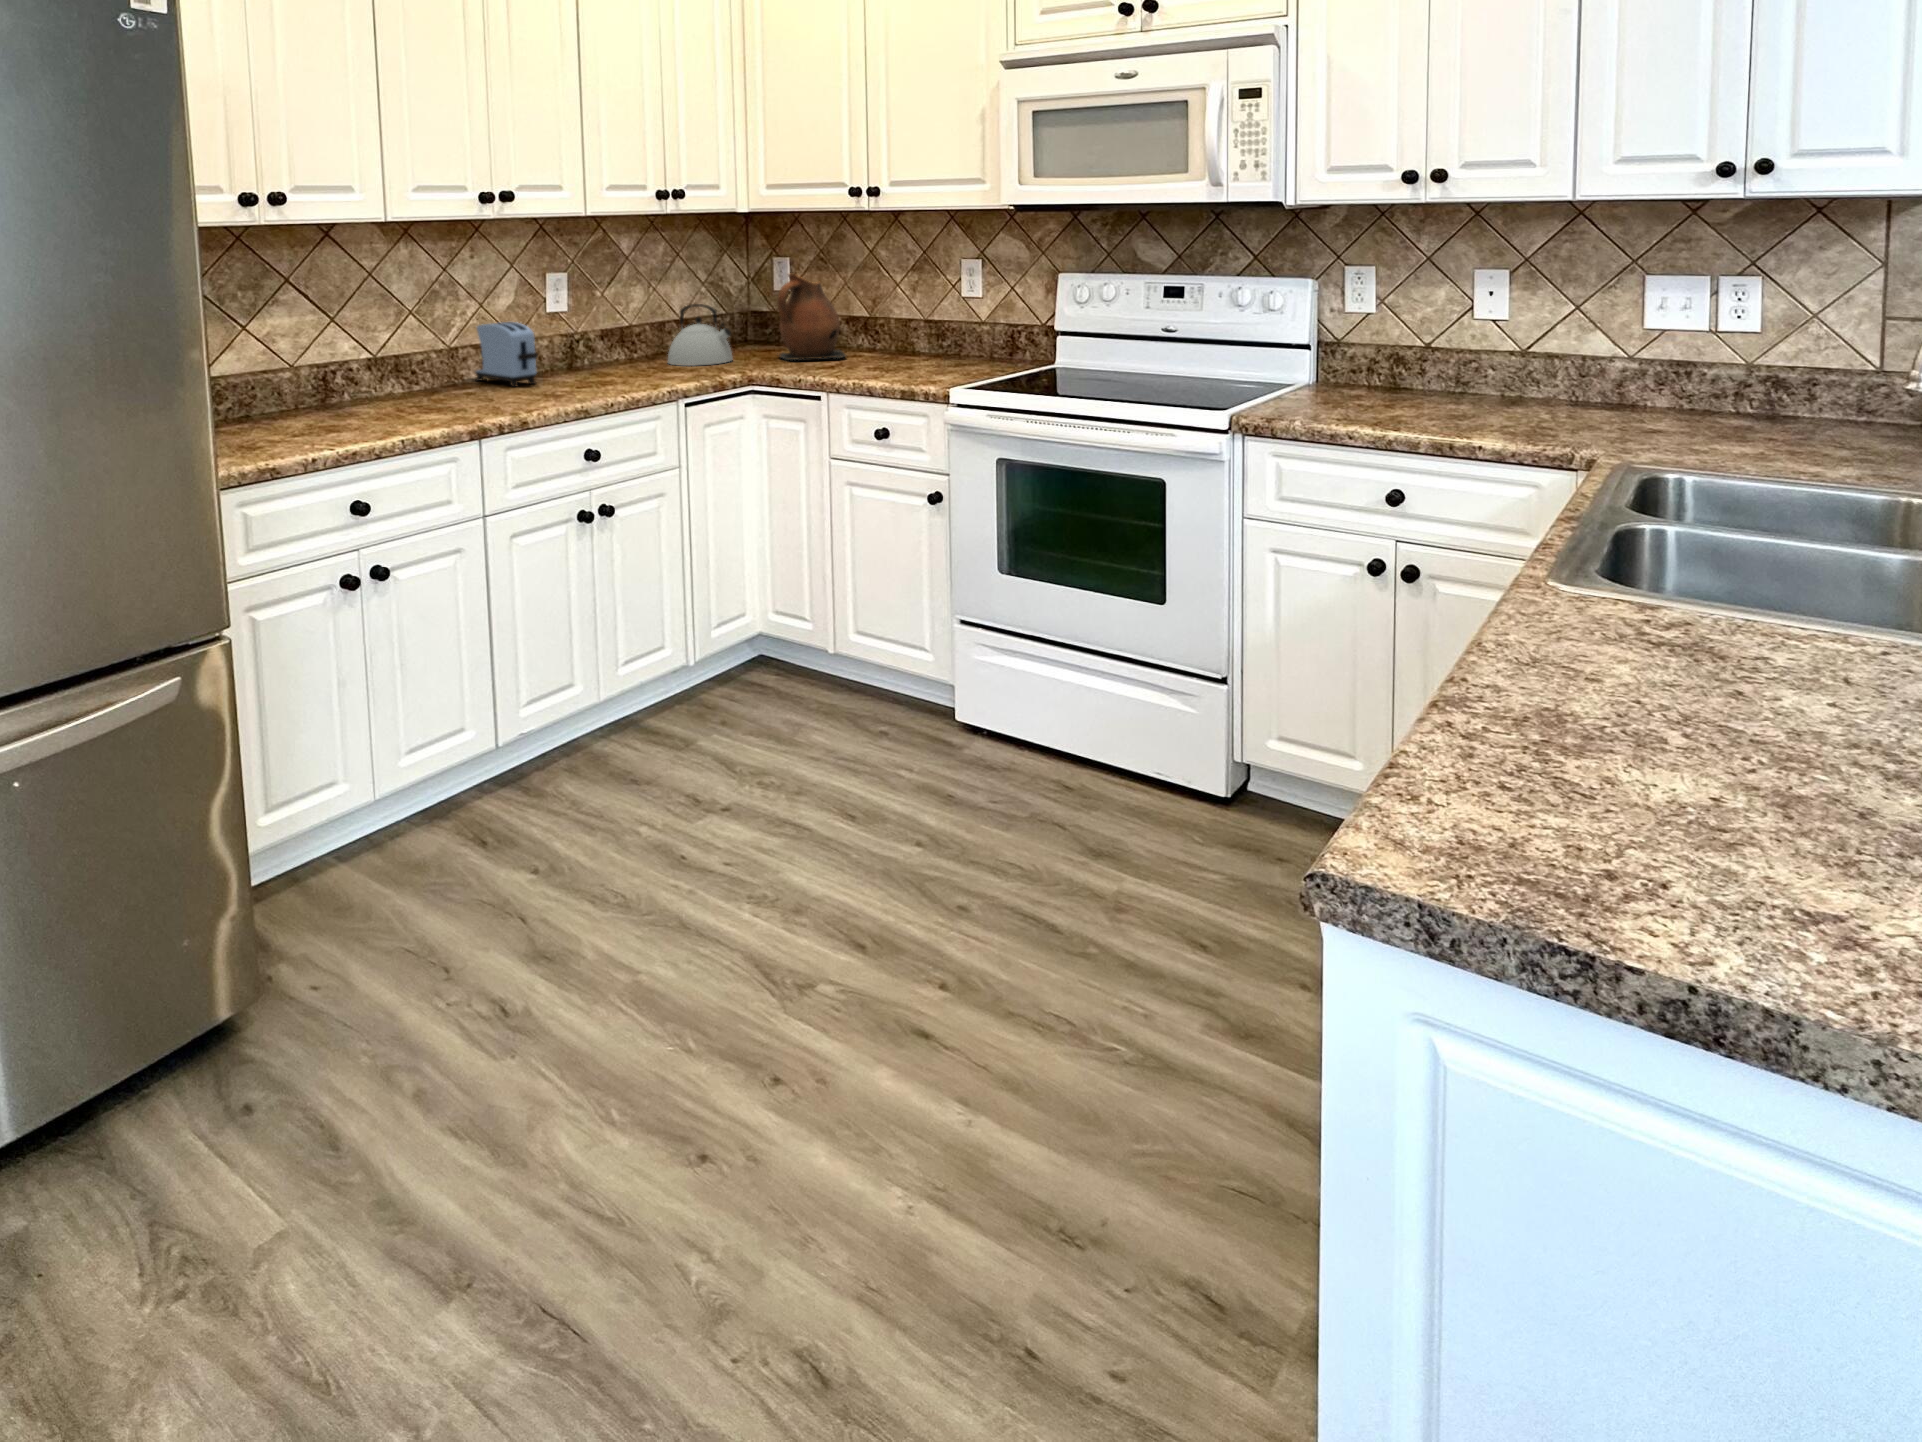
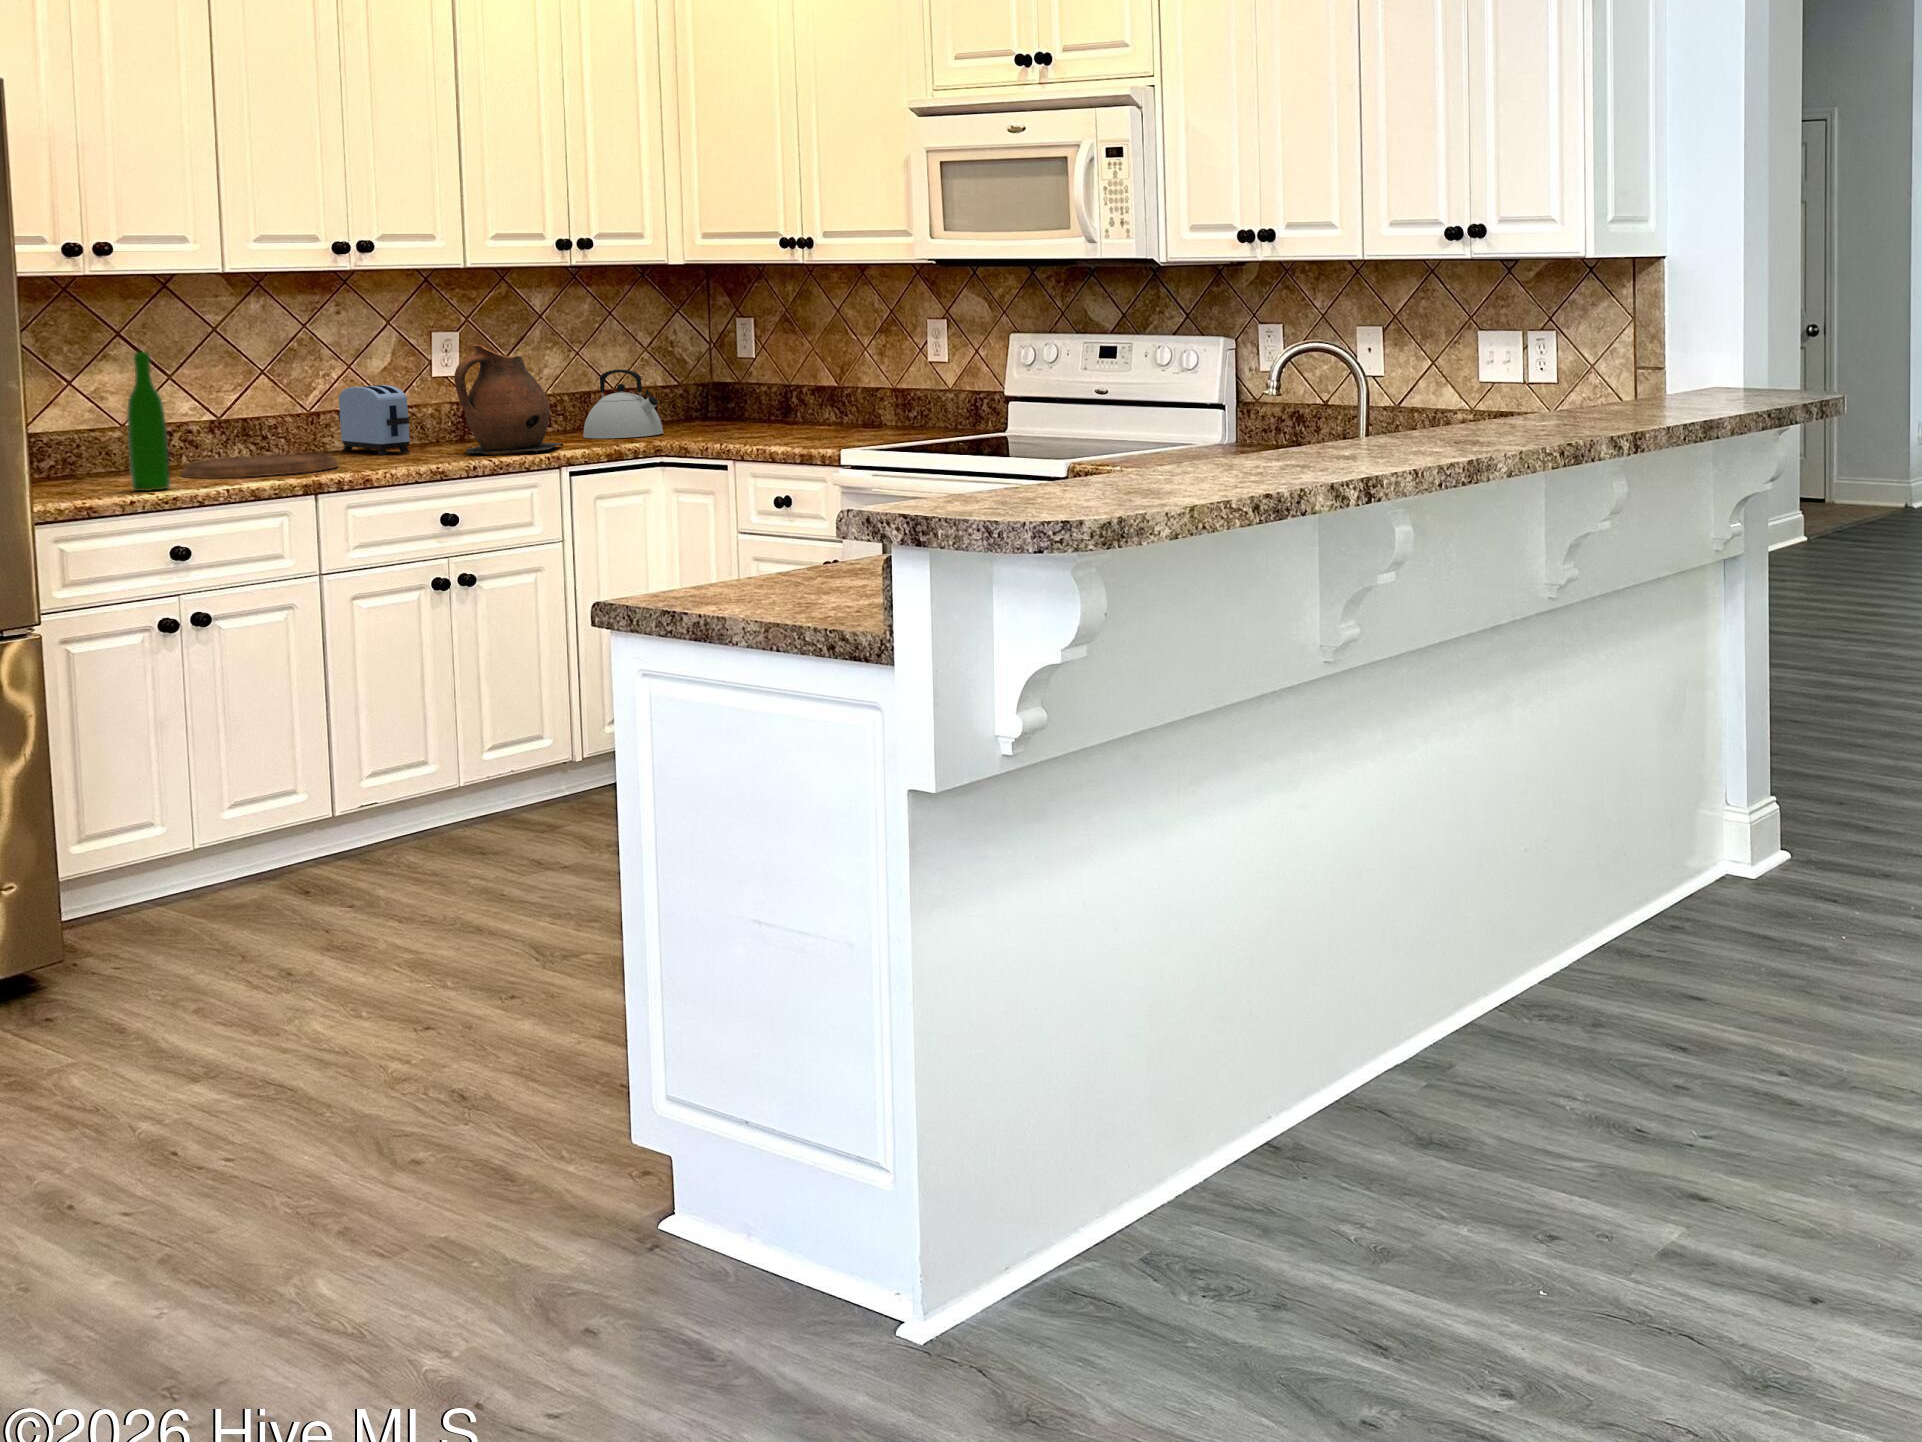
ceramic pitcher: present [777,274,846,360] -> present [454,345,563,453]
wine bottle: none [306,302,347,445] -> present [127,352,170,491]
cutting board: none [349,391,489,423] -> present [181,453,338,478]

